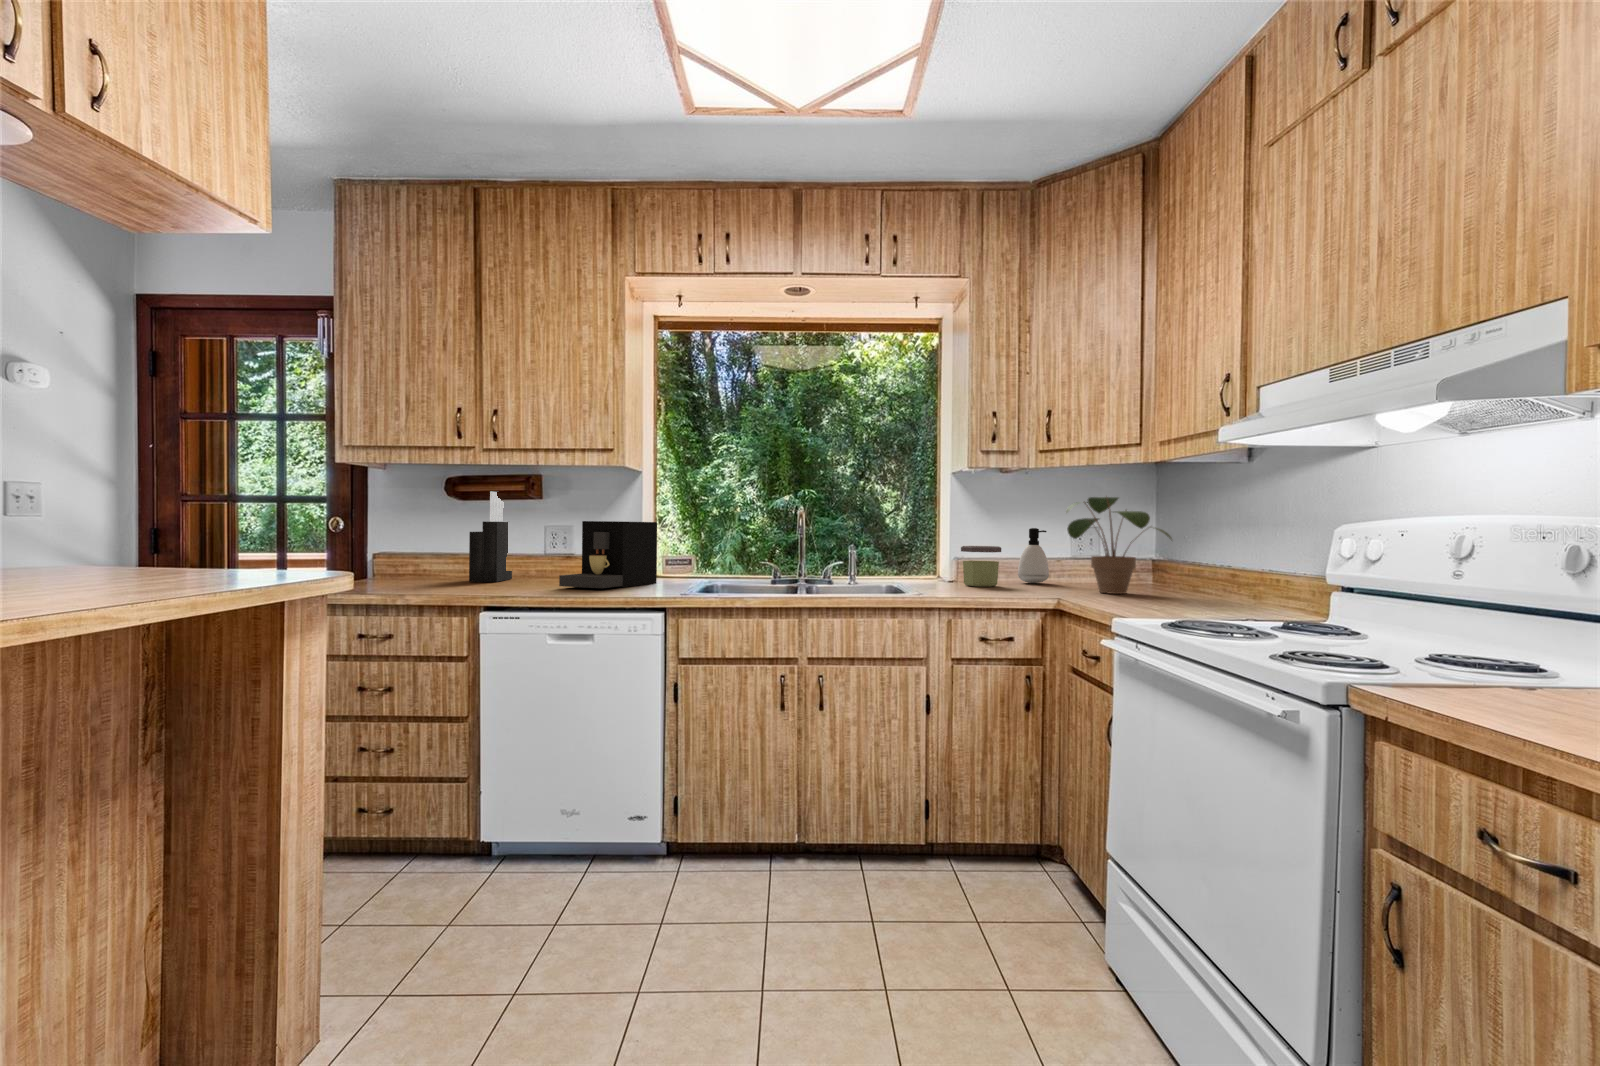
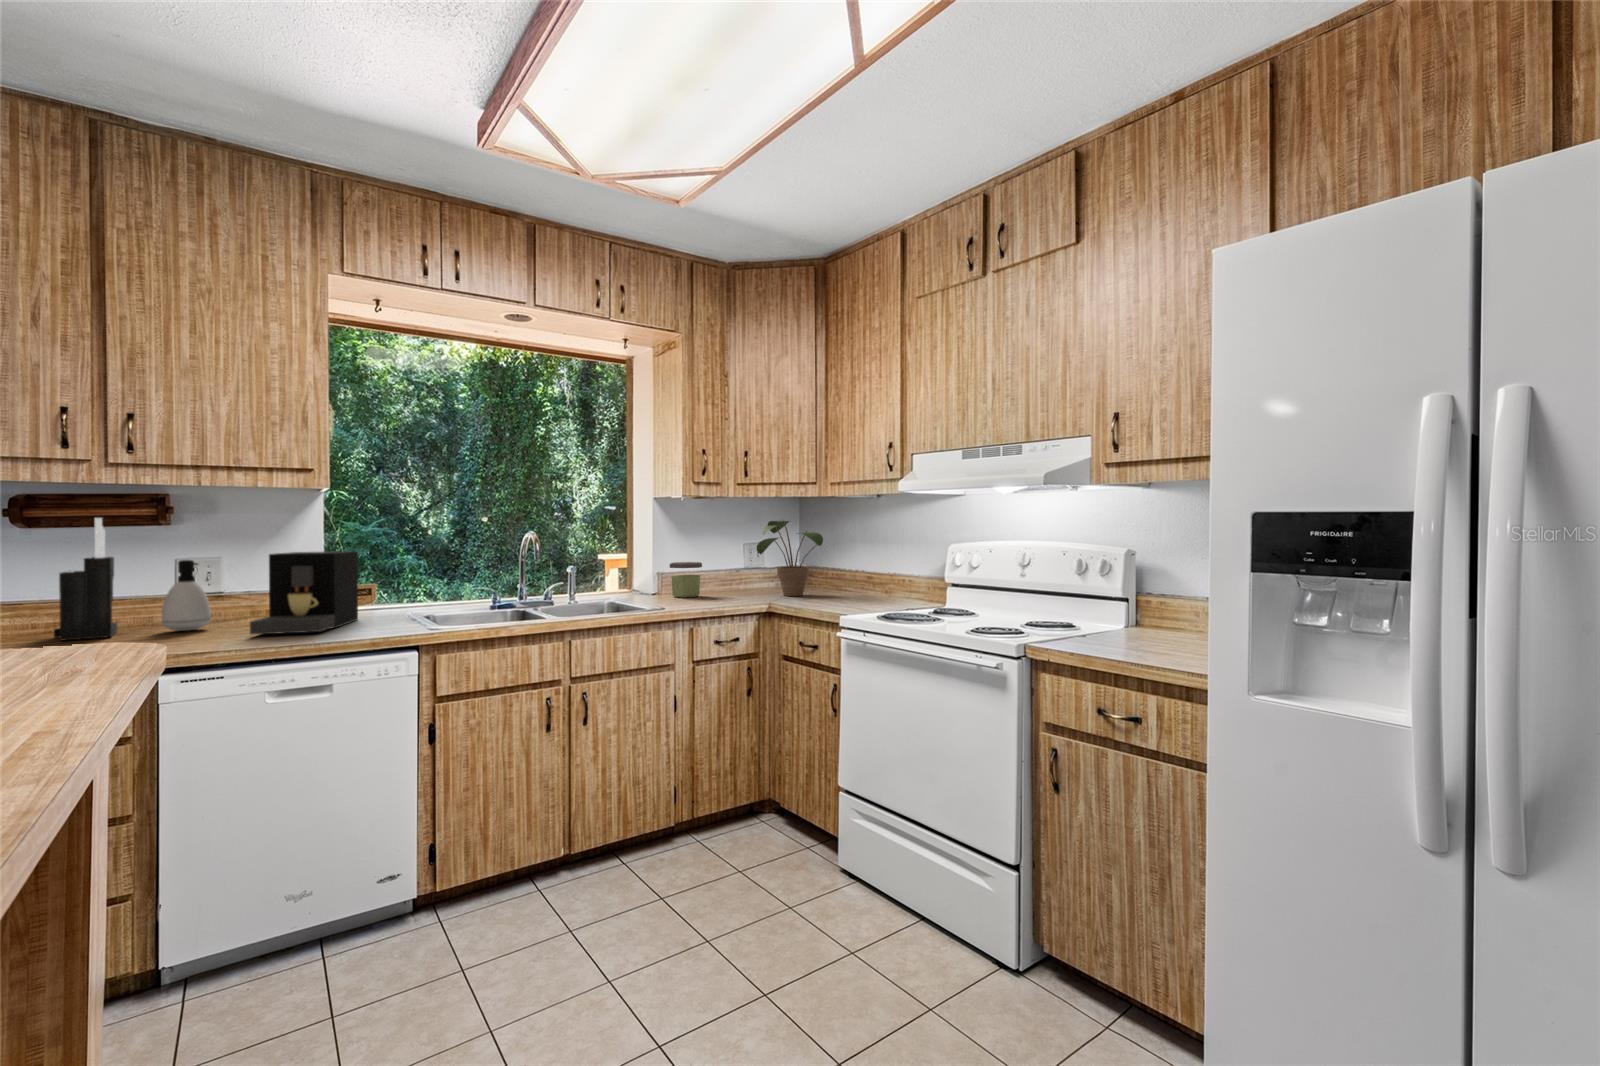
soap dispenser: present [1018,528,1049,583] -> present [161,560,211,631]

